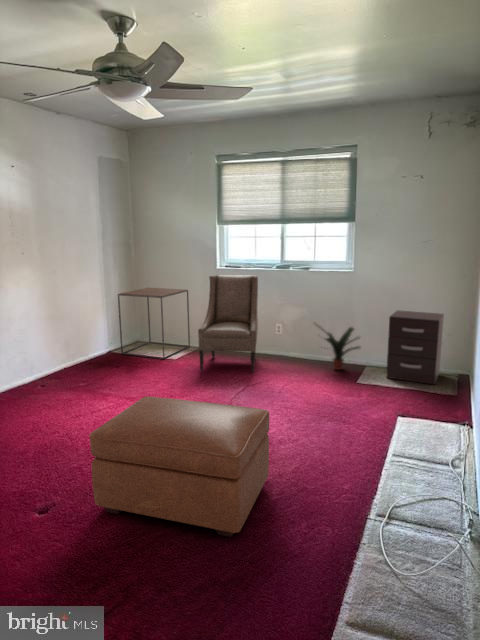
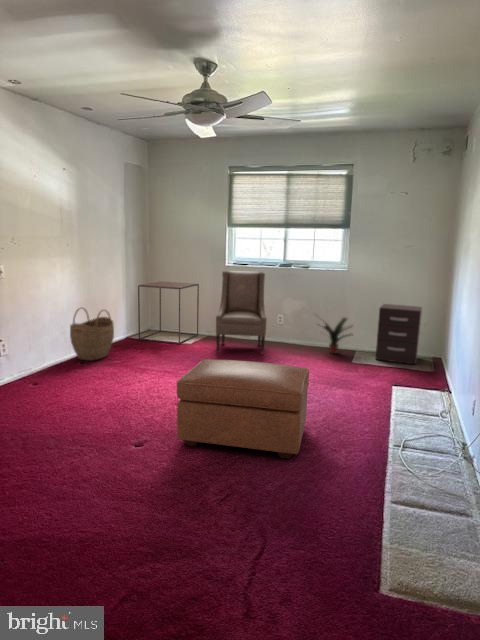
woven basket: none [31,323,84,383] -> present [70,307,114,361]

